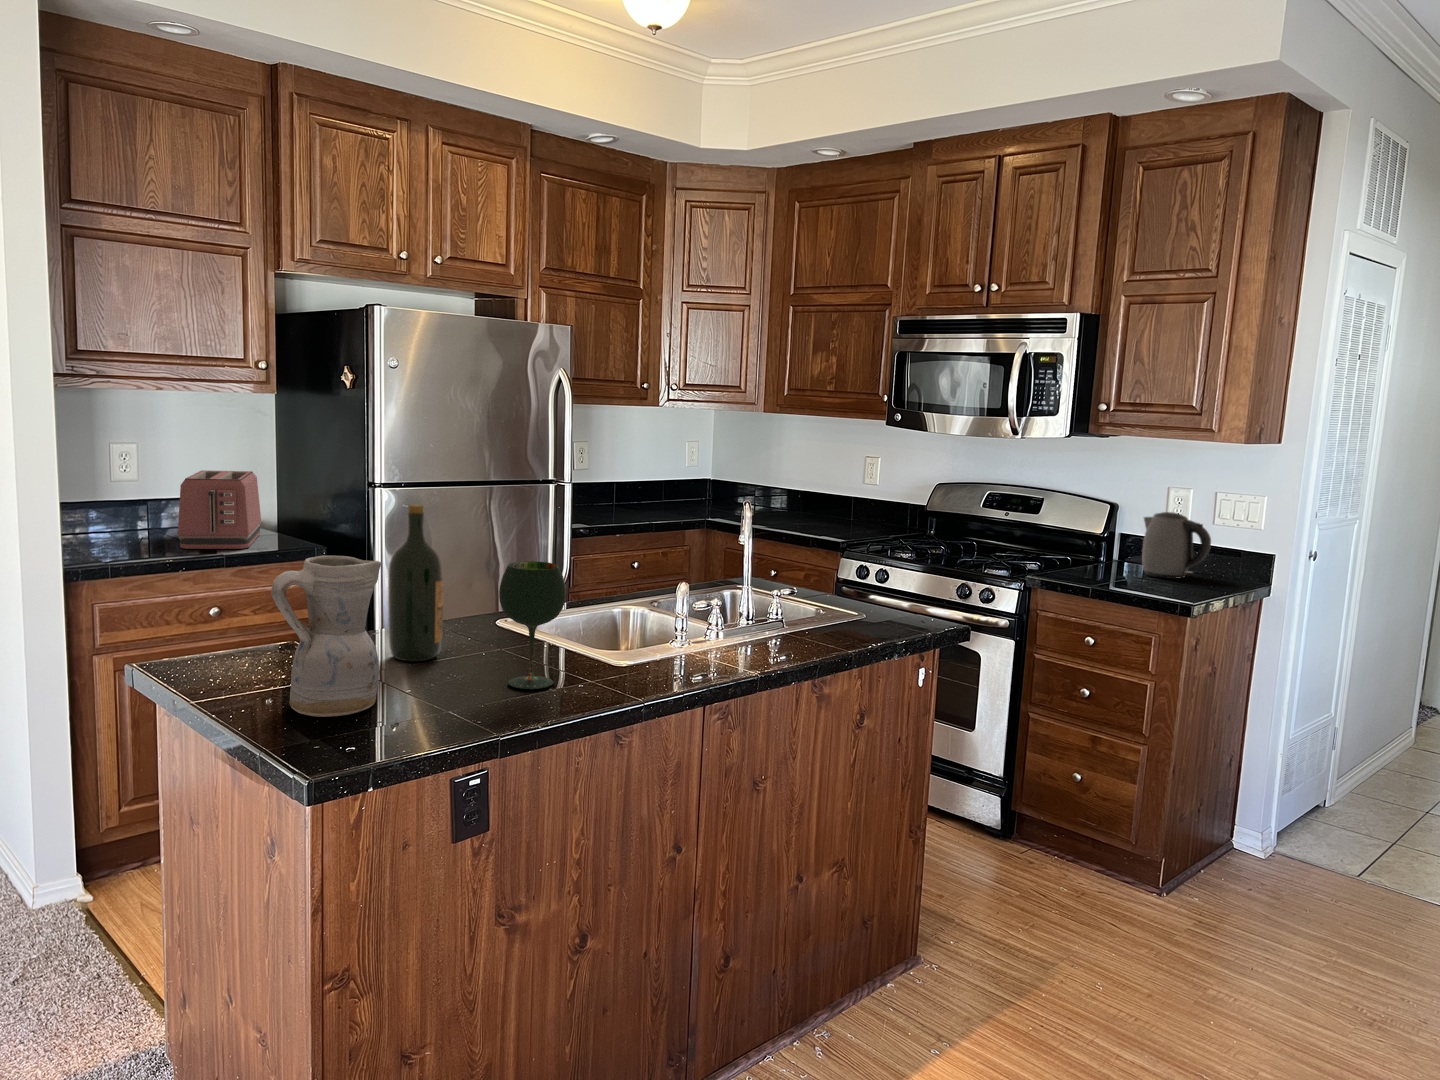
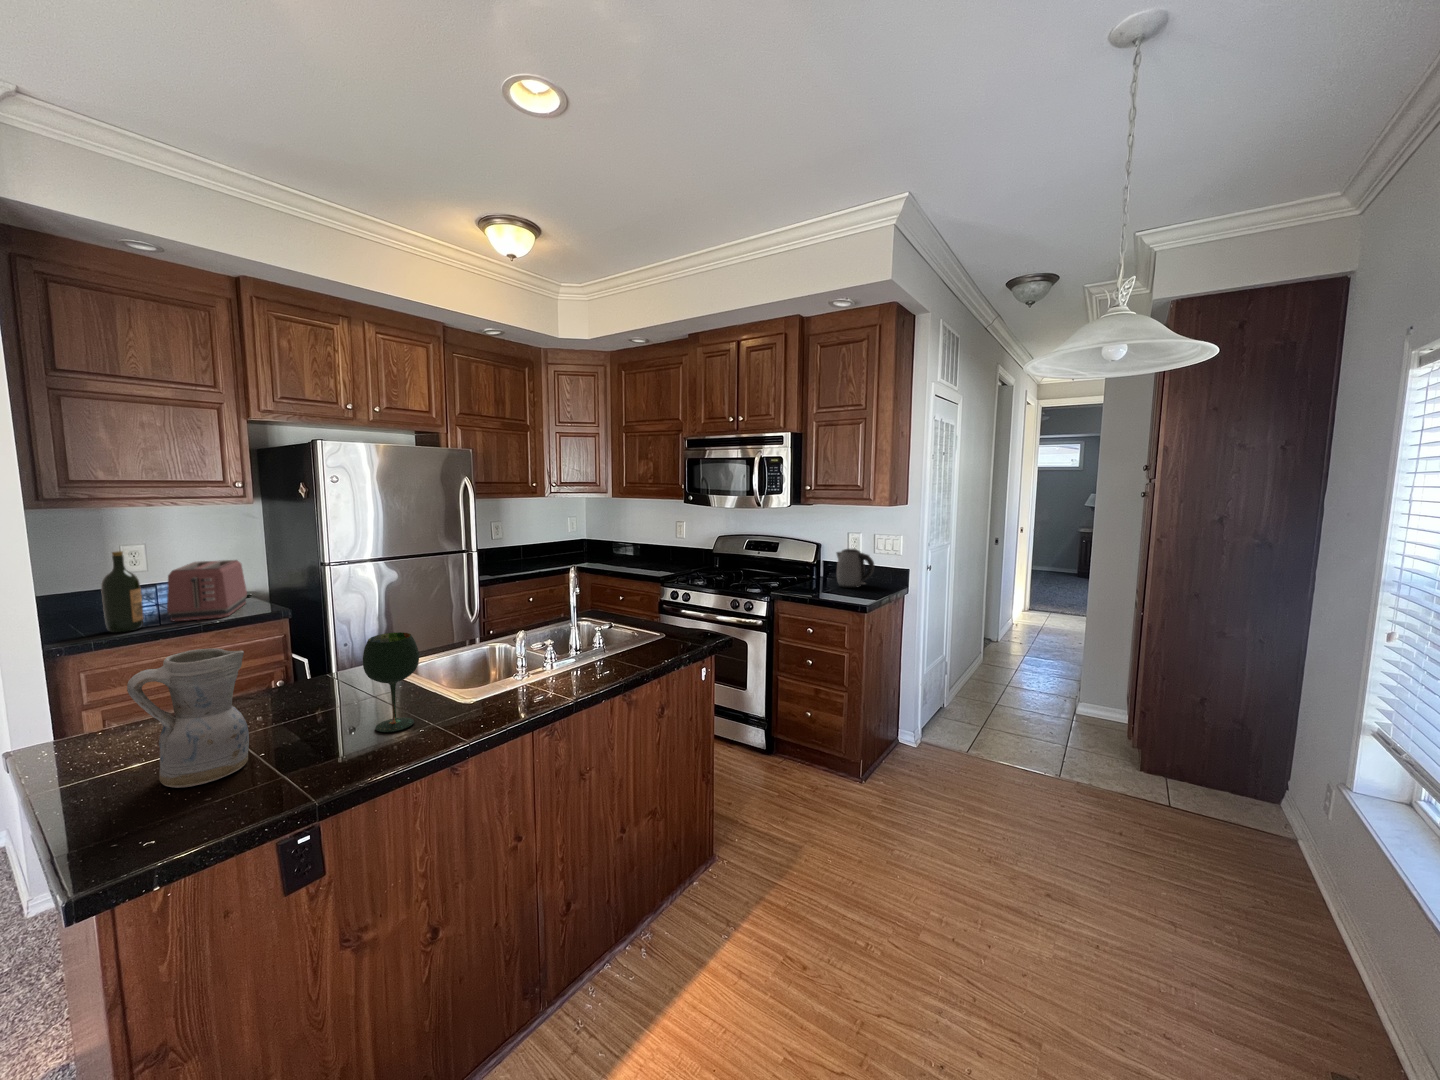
wine bottle: present [388,505,443,661] -> present [101,551,143,633]

